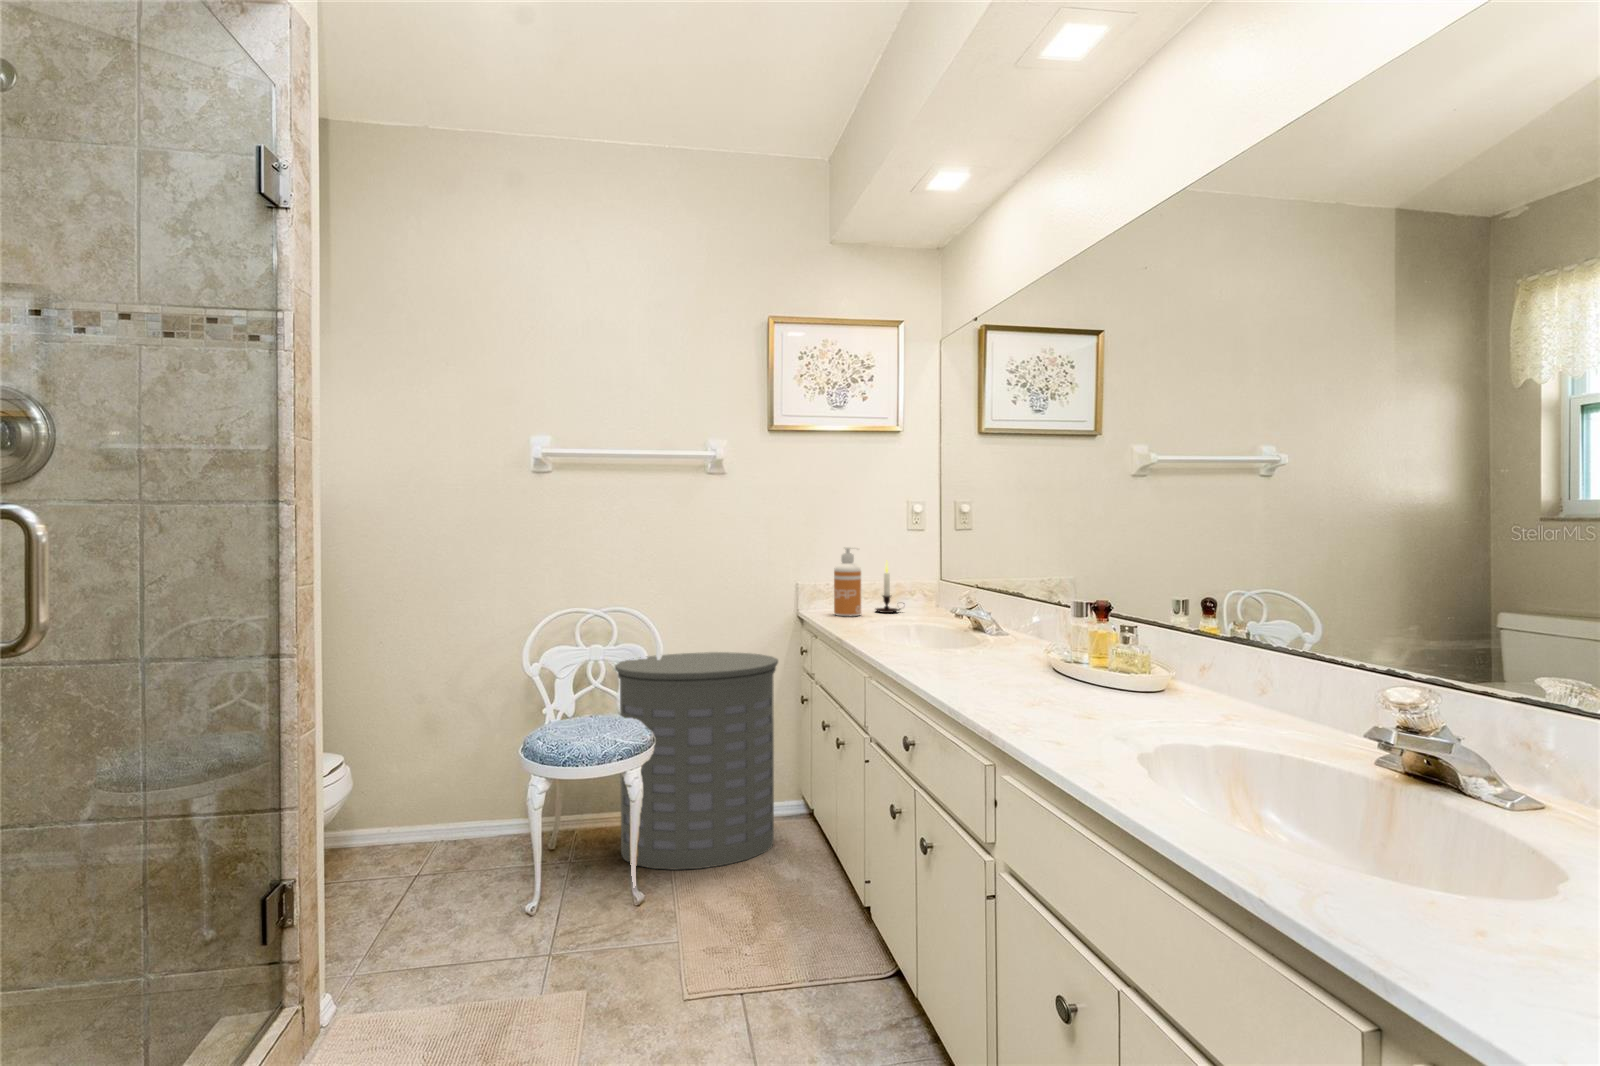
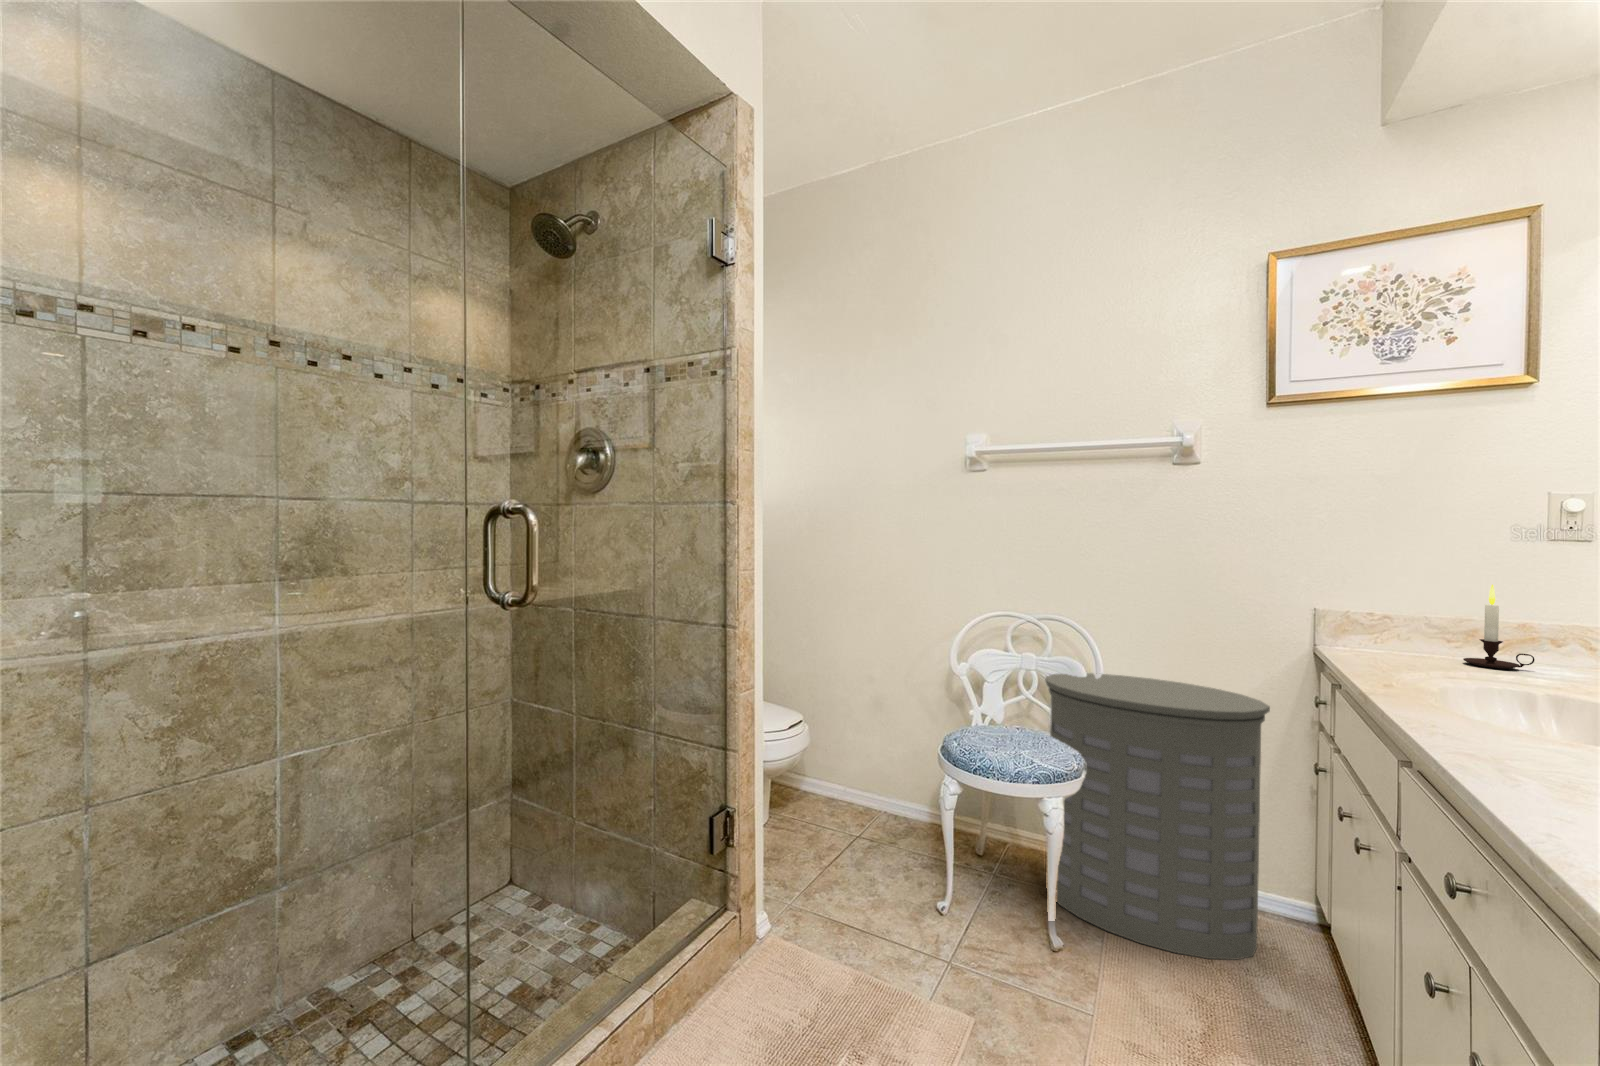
soap dispenser: present [834,547,861,616] -> none [1375,560,1432,665]

